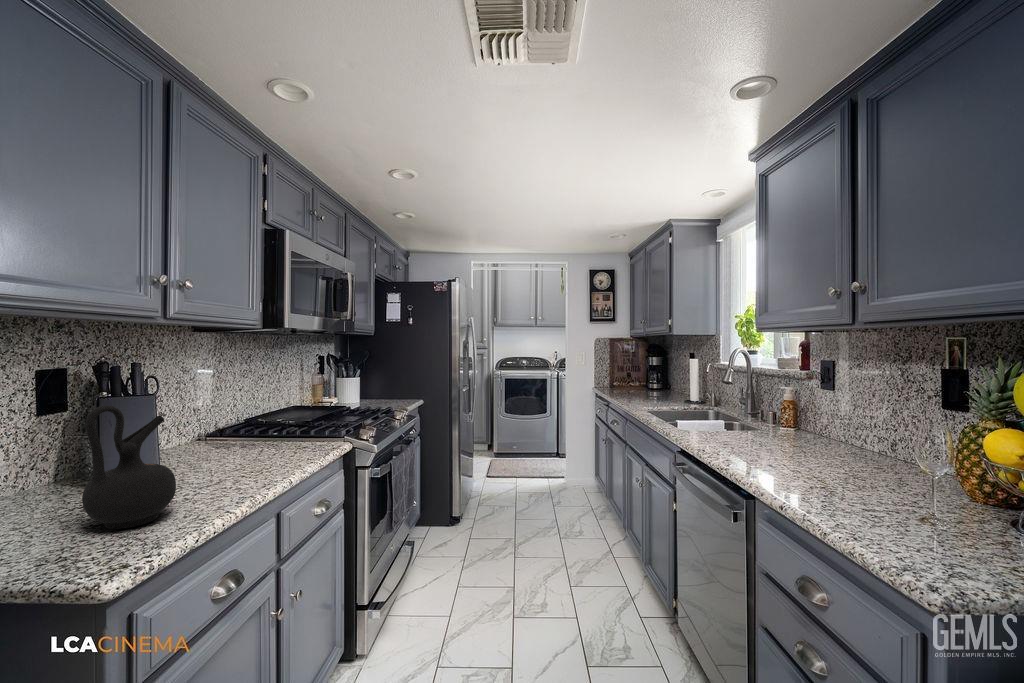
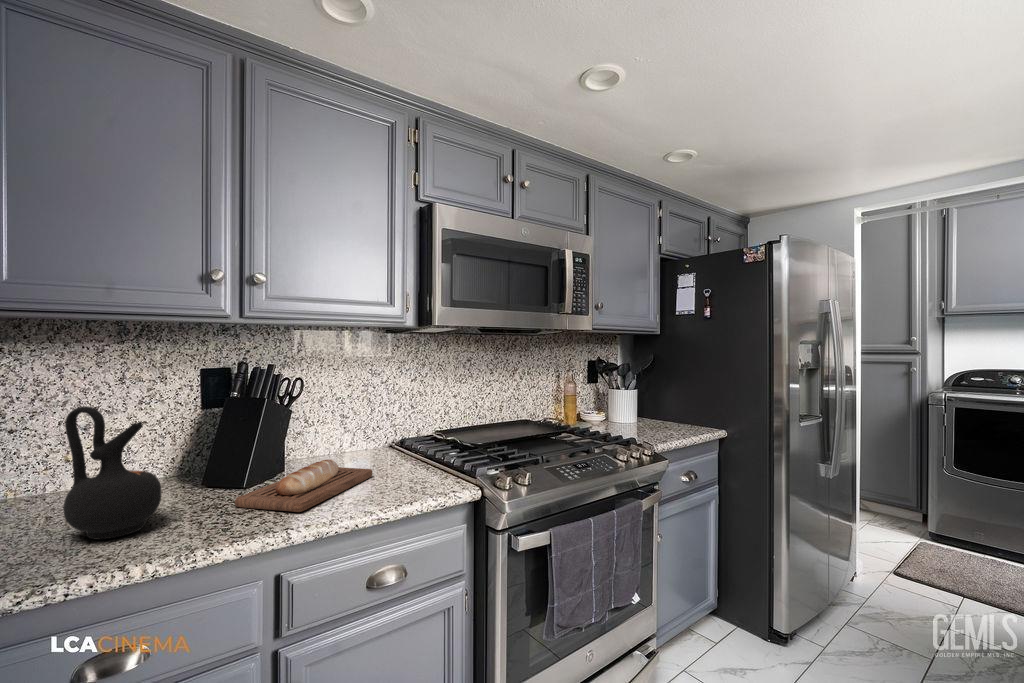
bread loaf: none [188,446,270,489] -> present [235,459,373,512]

